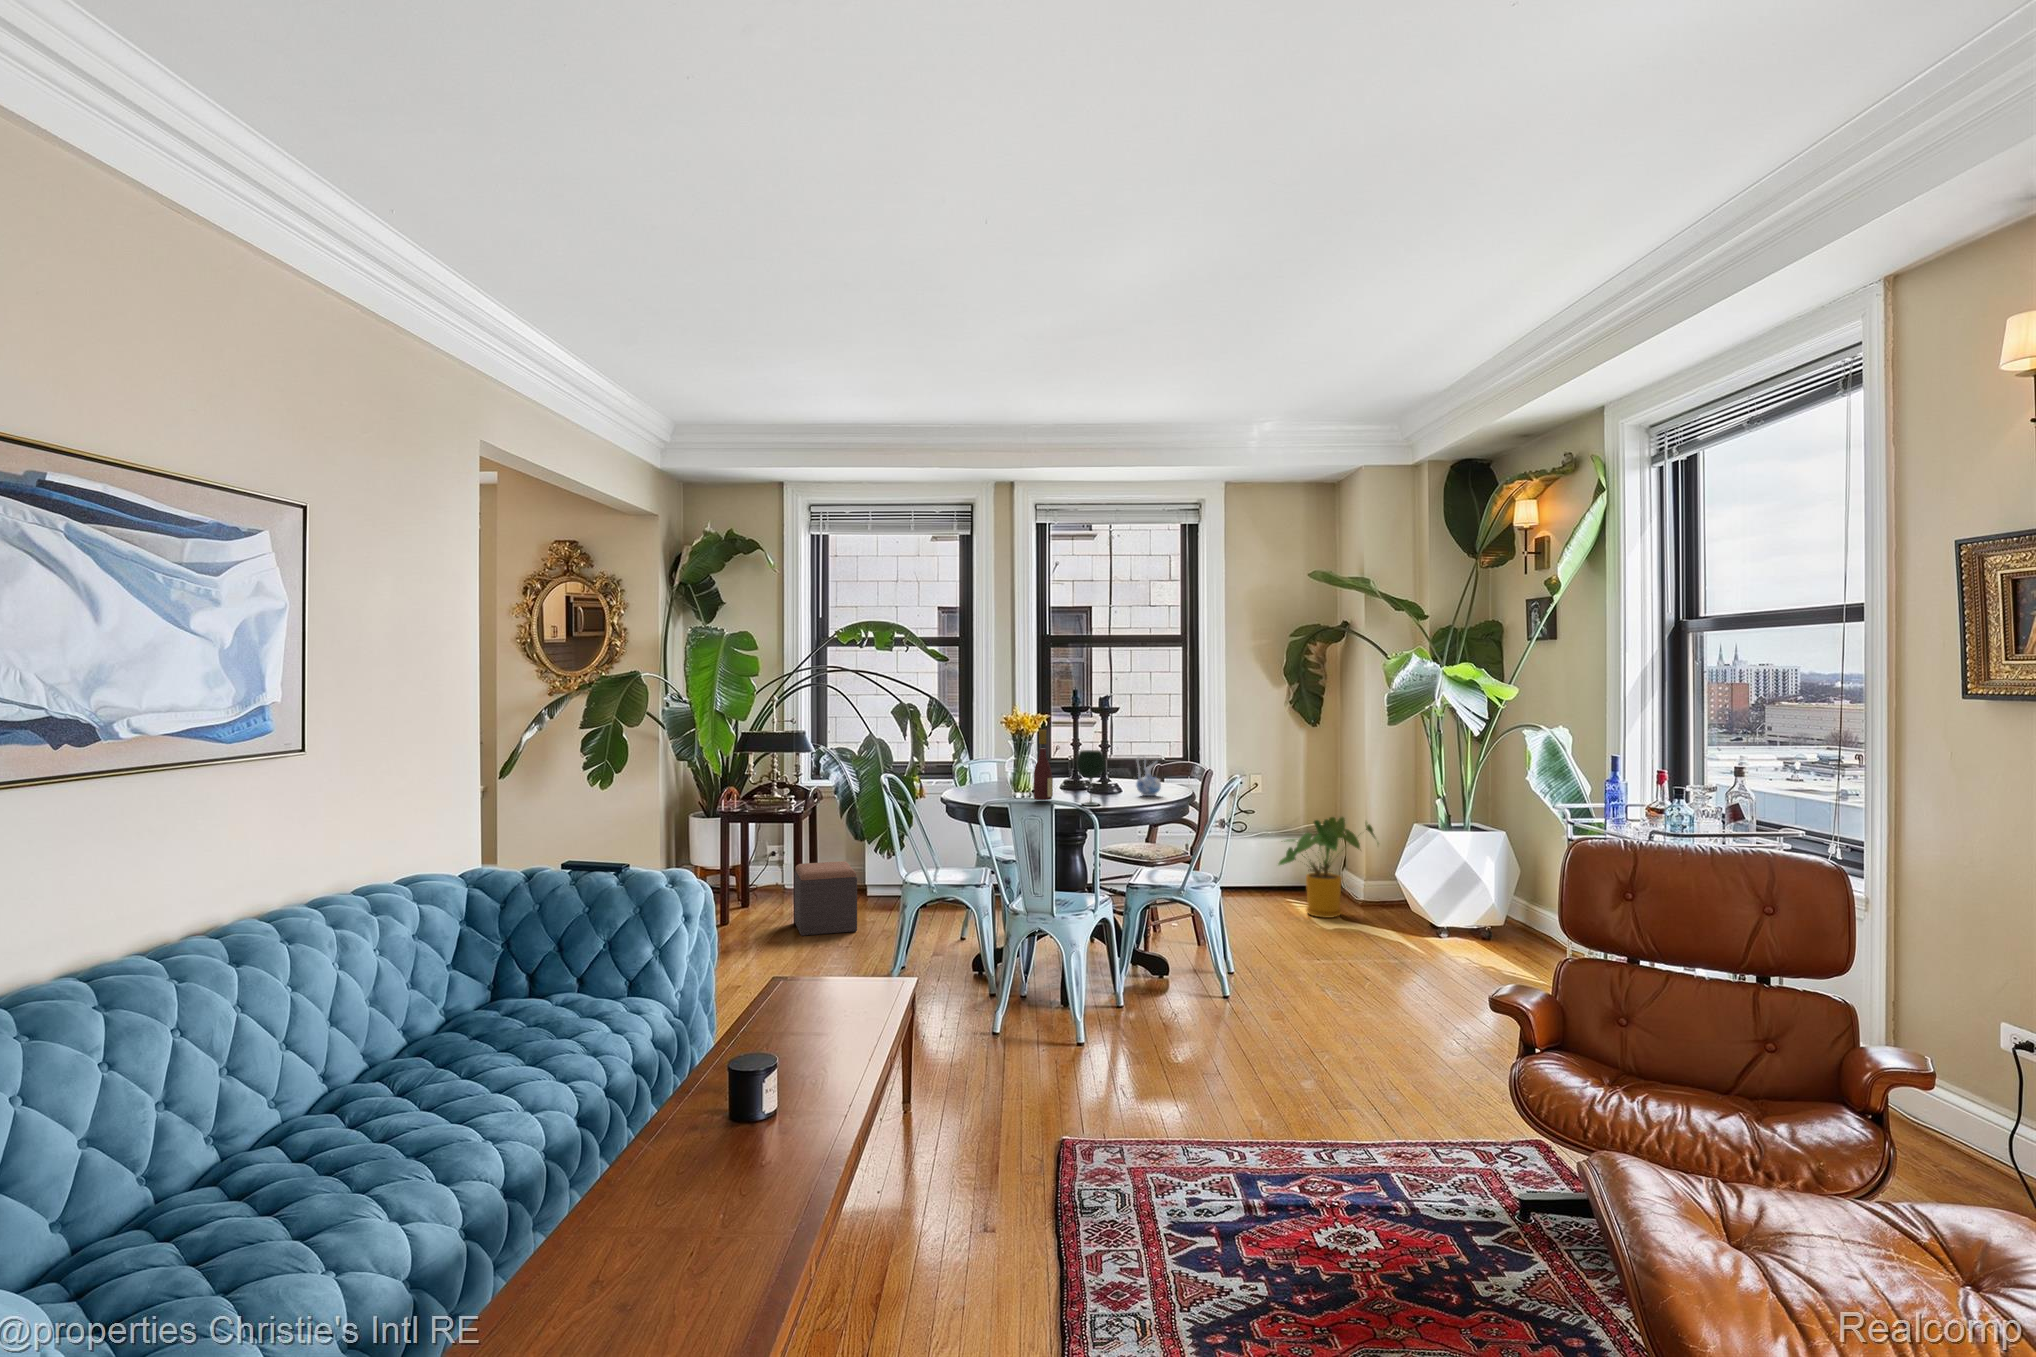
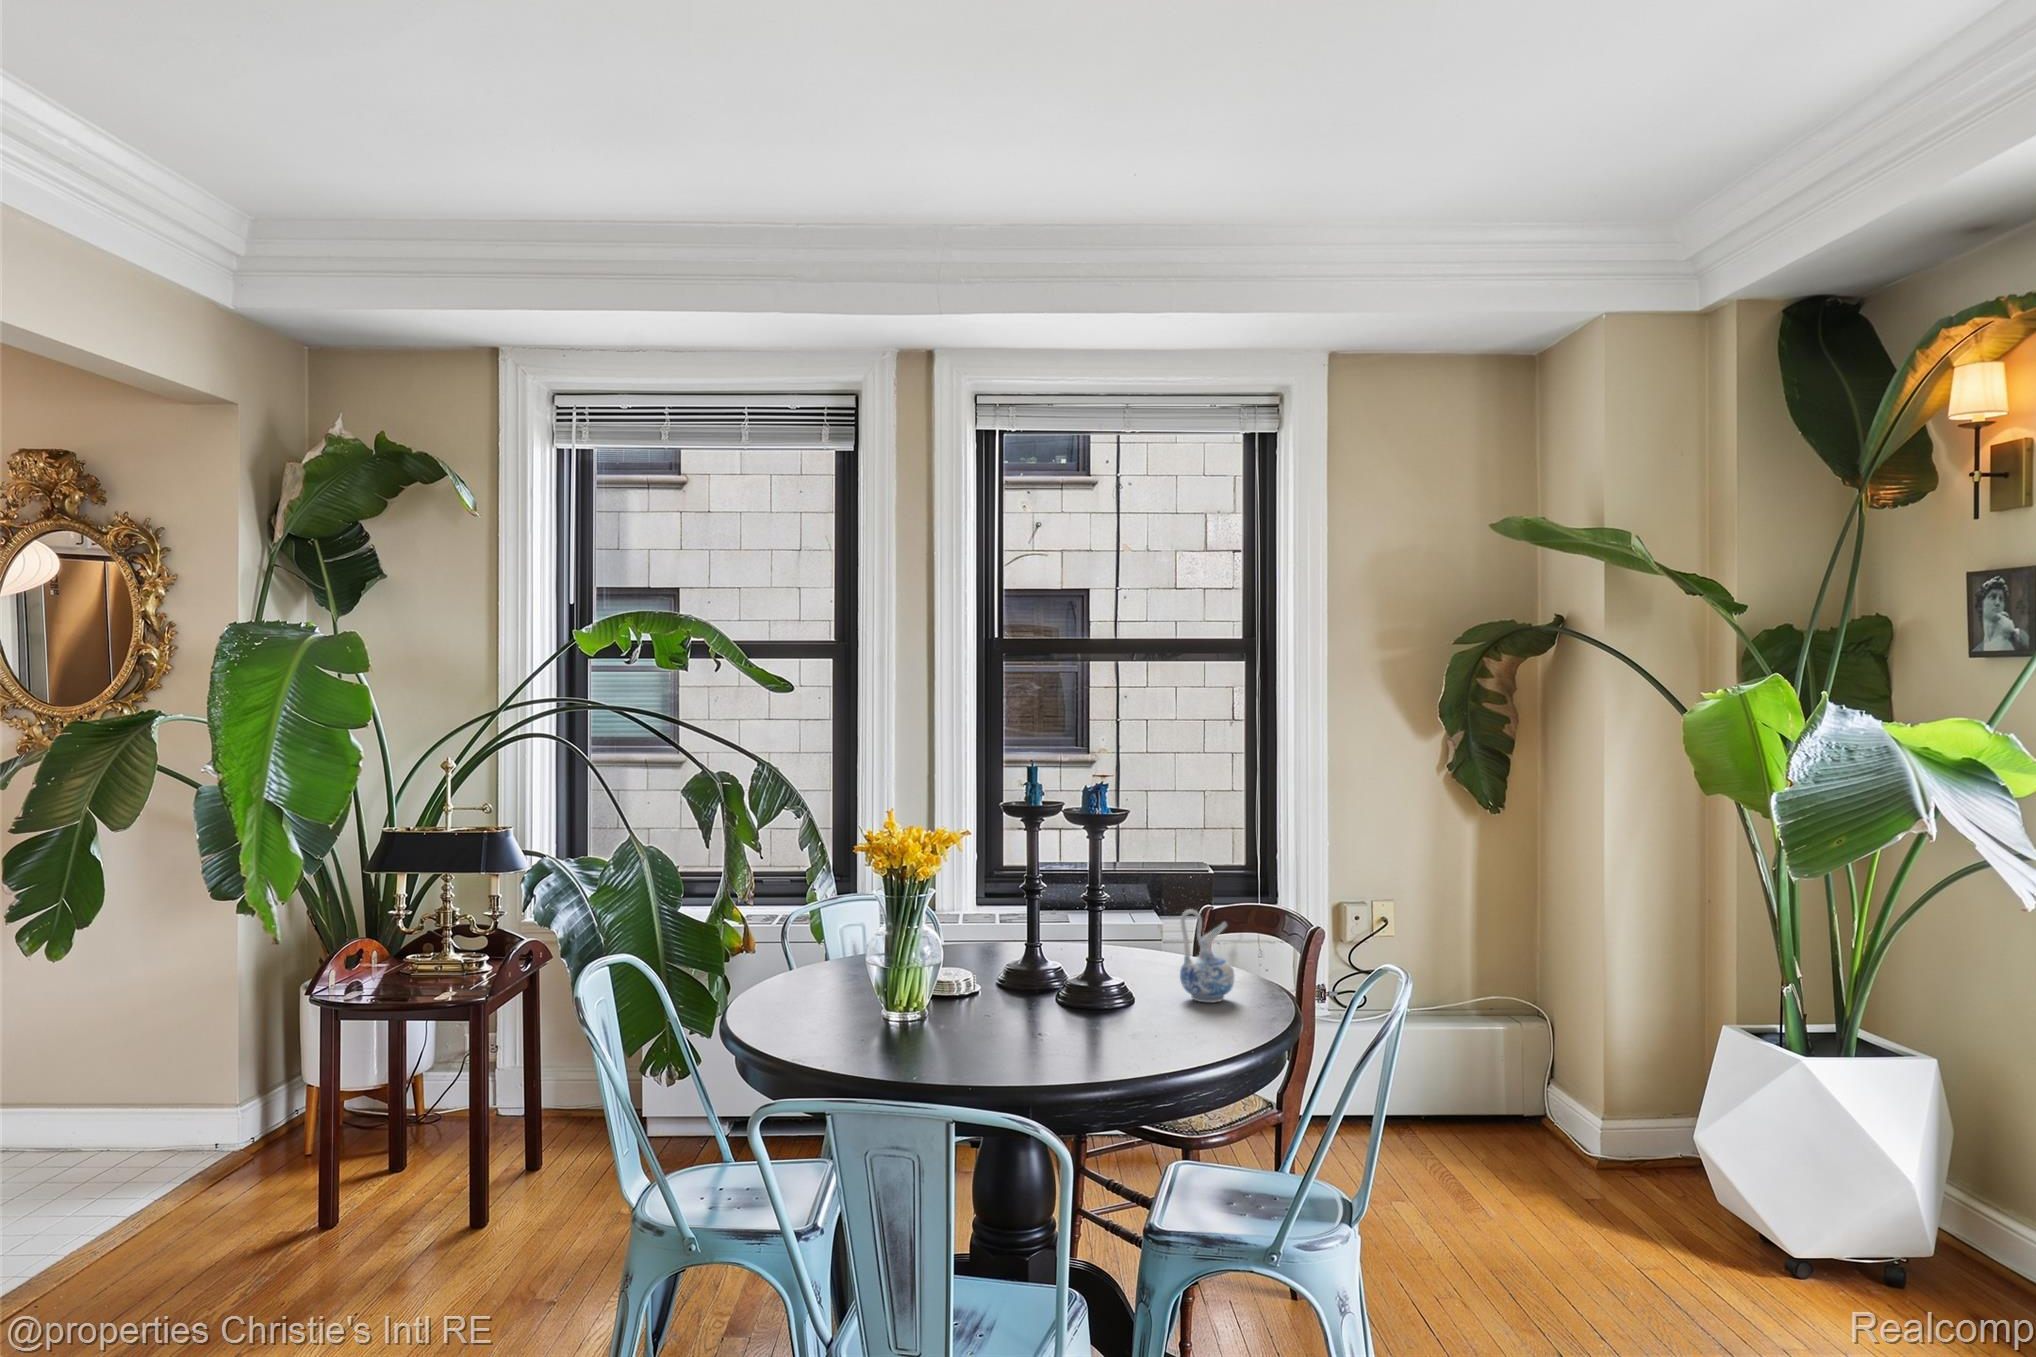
wine bottle: present [1034,730,1053,800] -> none [947,862,991,1032]
wine glass: present [1076,750,1105,806] -> none [1045,914,1113,1052]
house plant: present [1279,817,1379,918] -> none [1441,992,1642,1200]
footstool: present [794,861,857,936] -> none [464,1100,591,1277]

